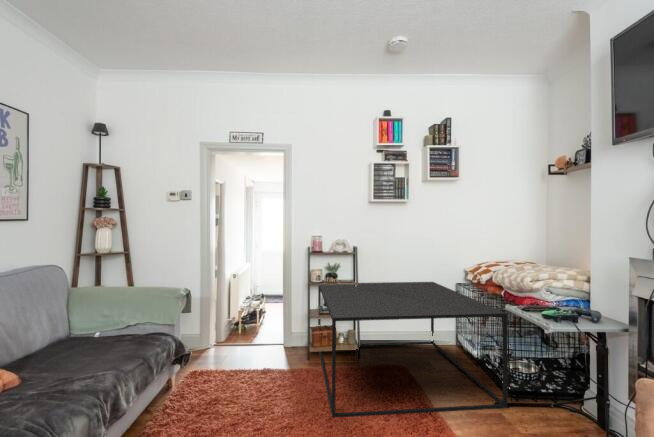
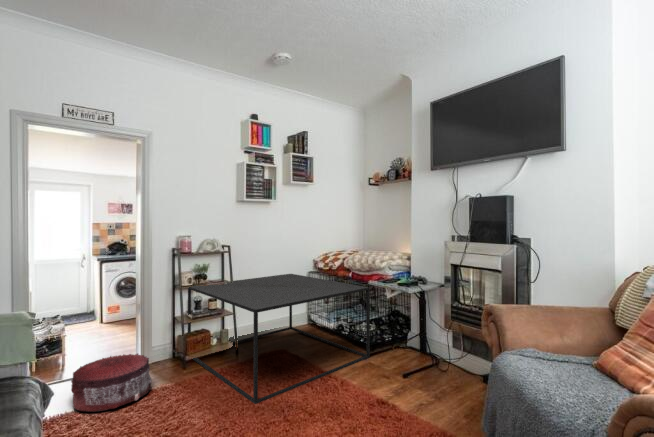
pouf: none [214,333,270,379] -> present [71,354,152,412]

